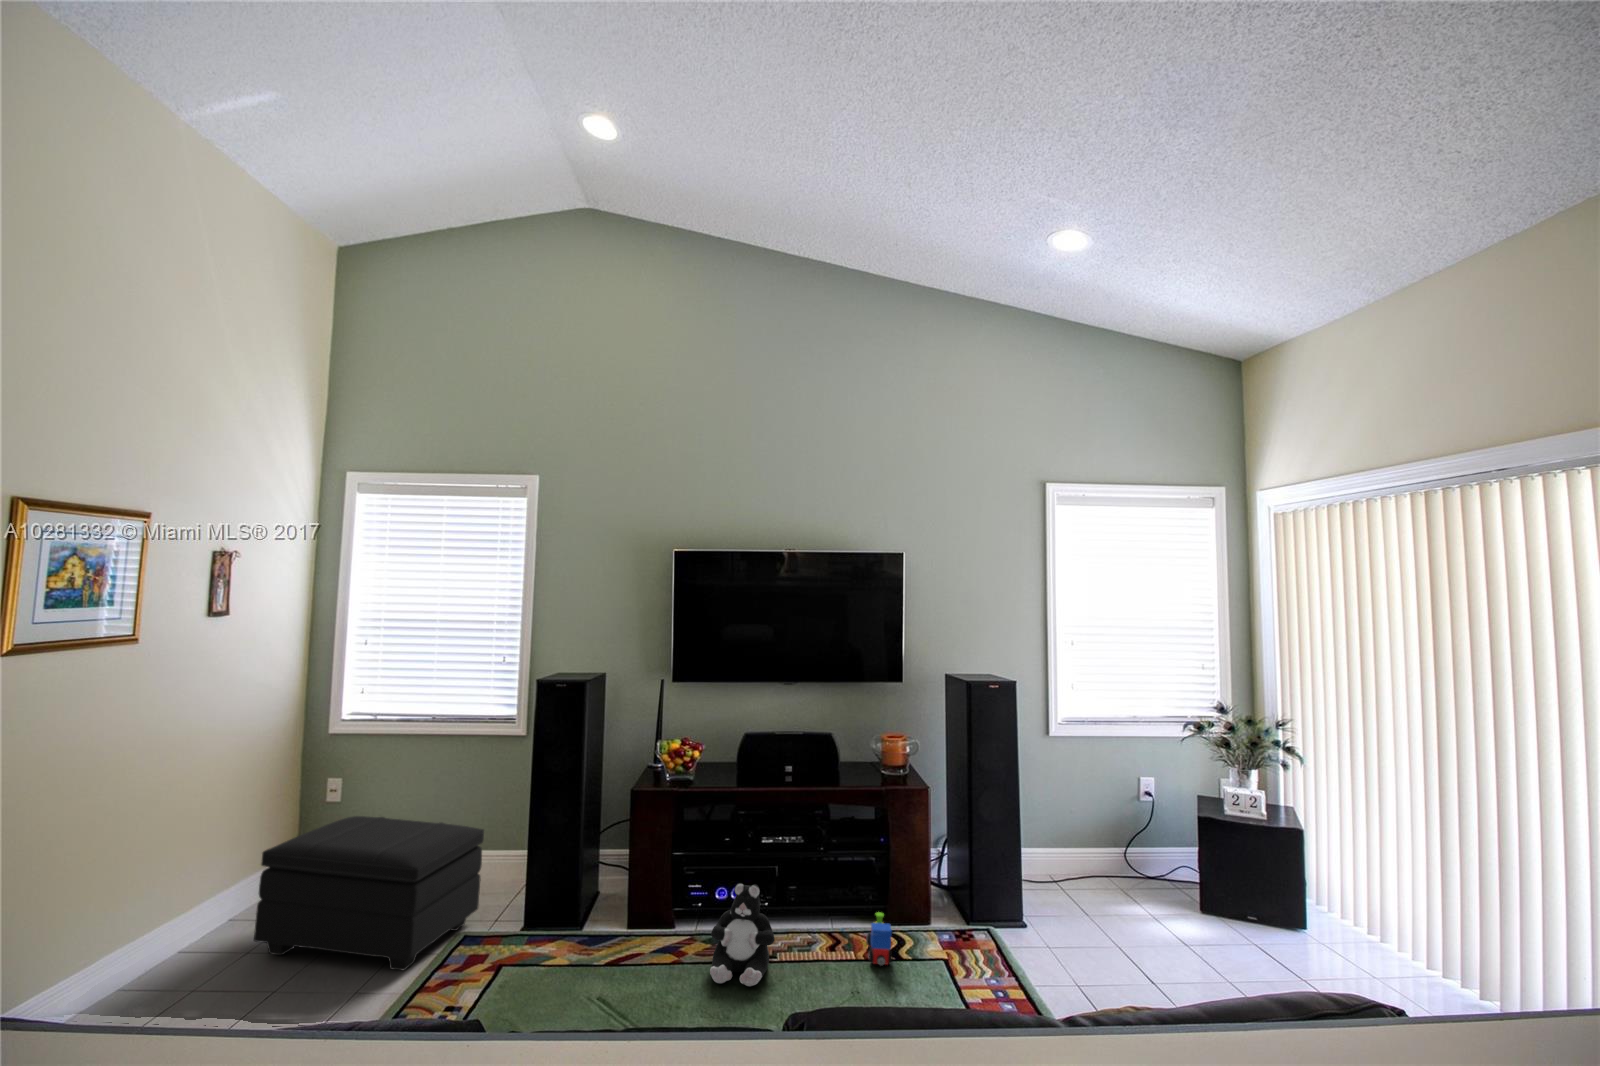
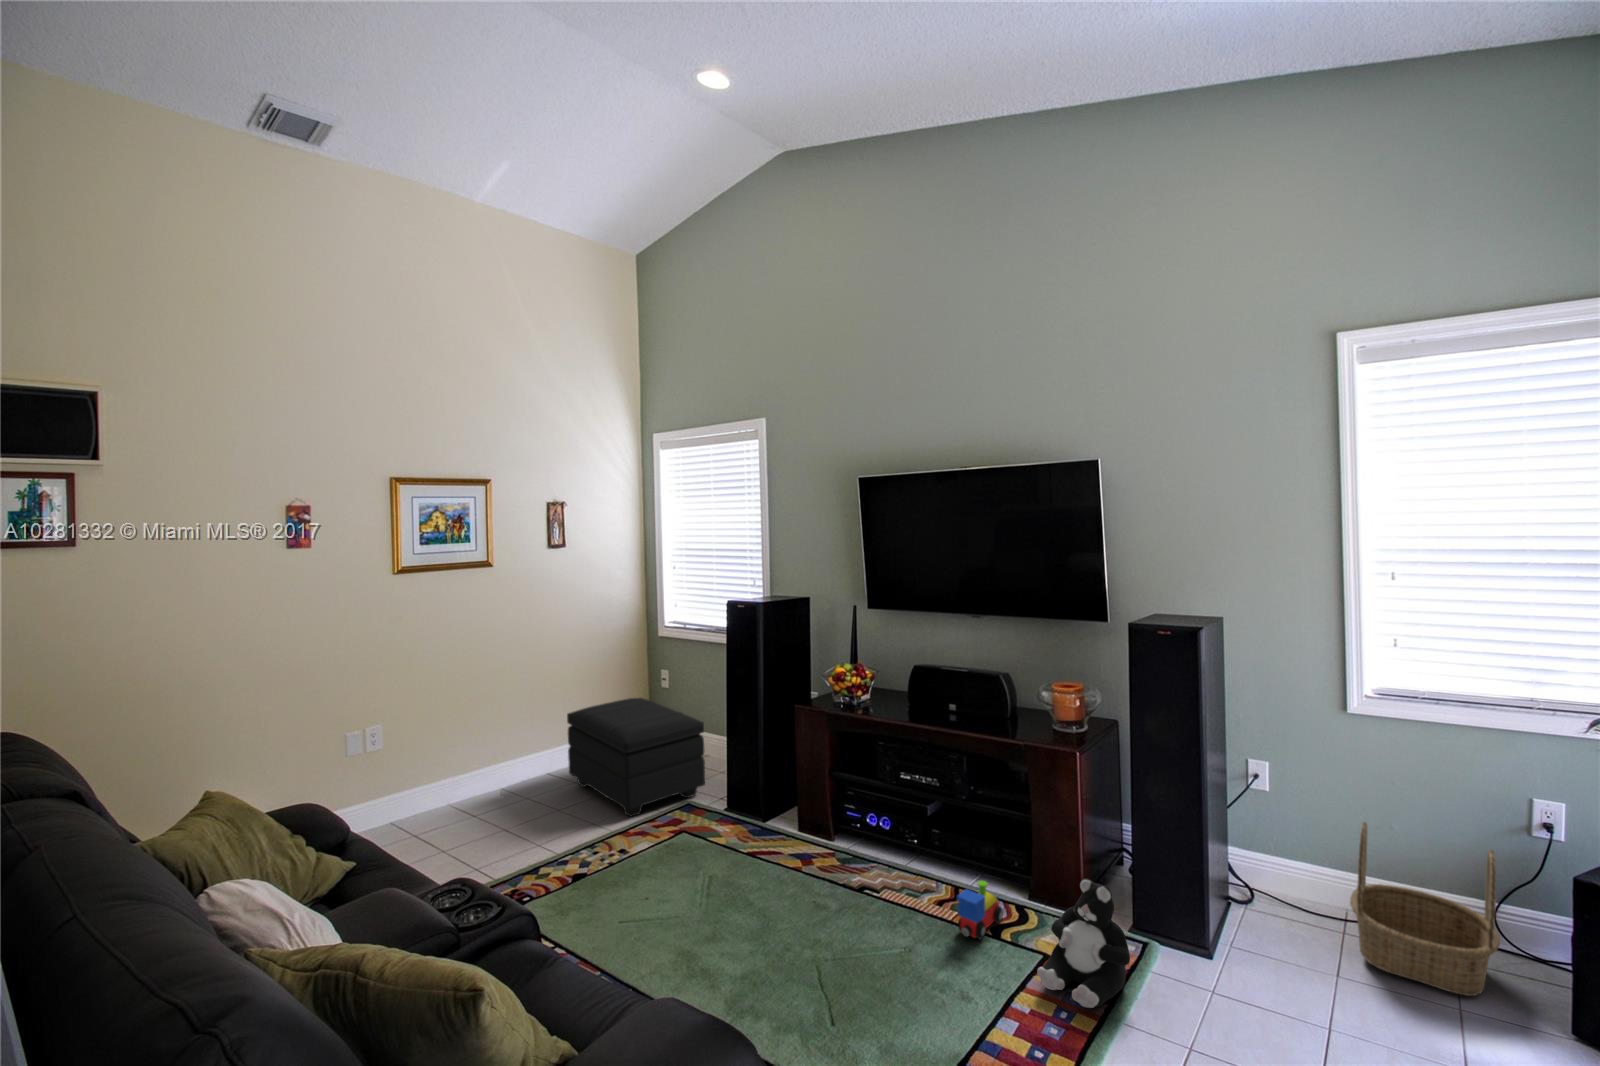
basket: none [1069,805,1154,903] -> present [1350,822,1500,996]
plush toy: present [710,883,774,987] -> present [1037,878,1130,1008]

